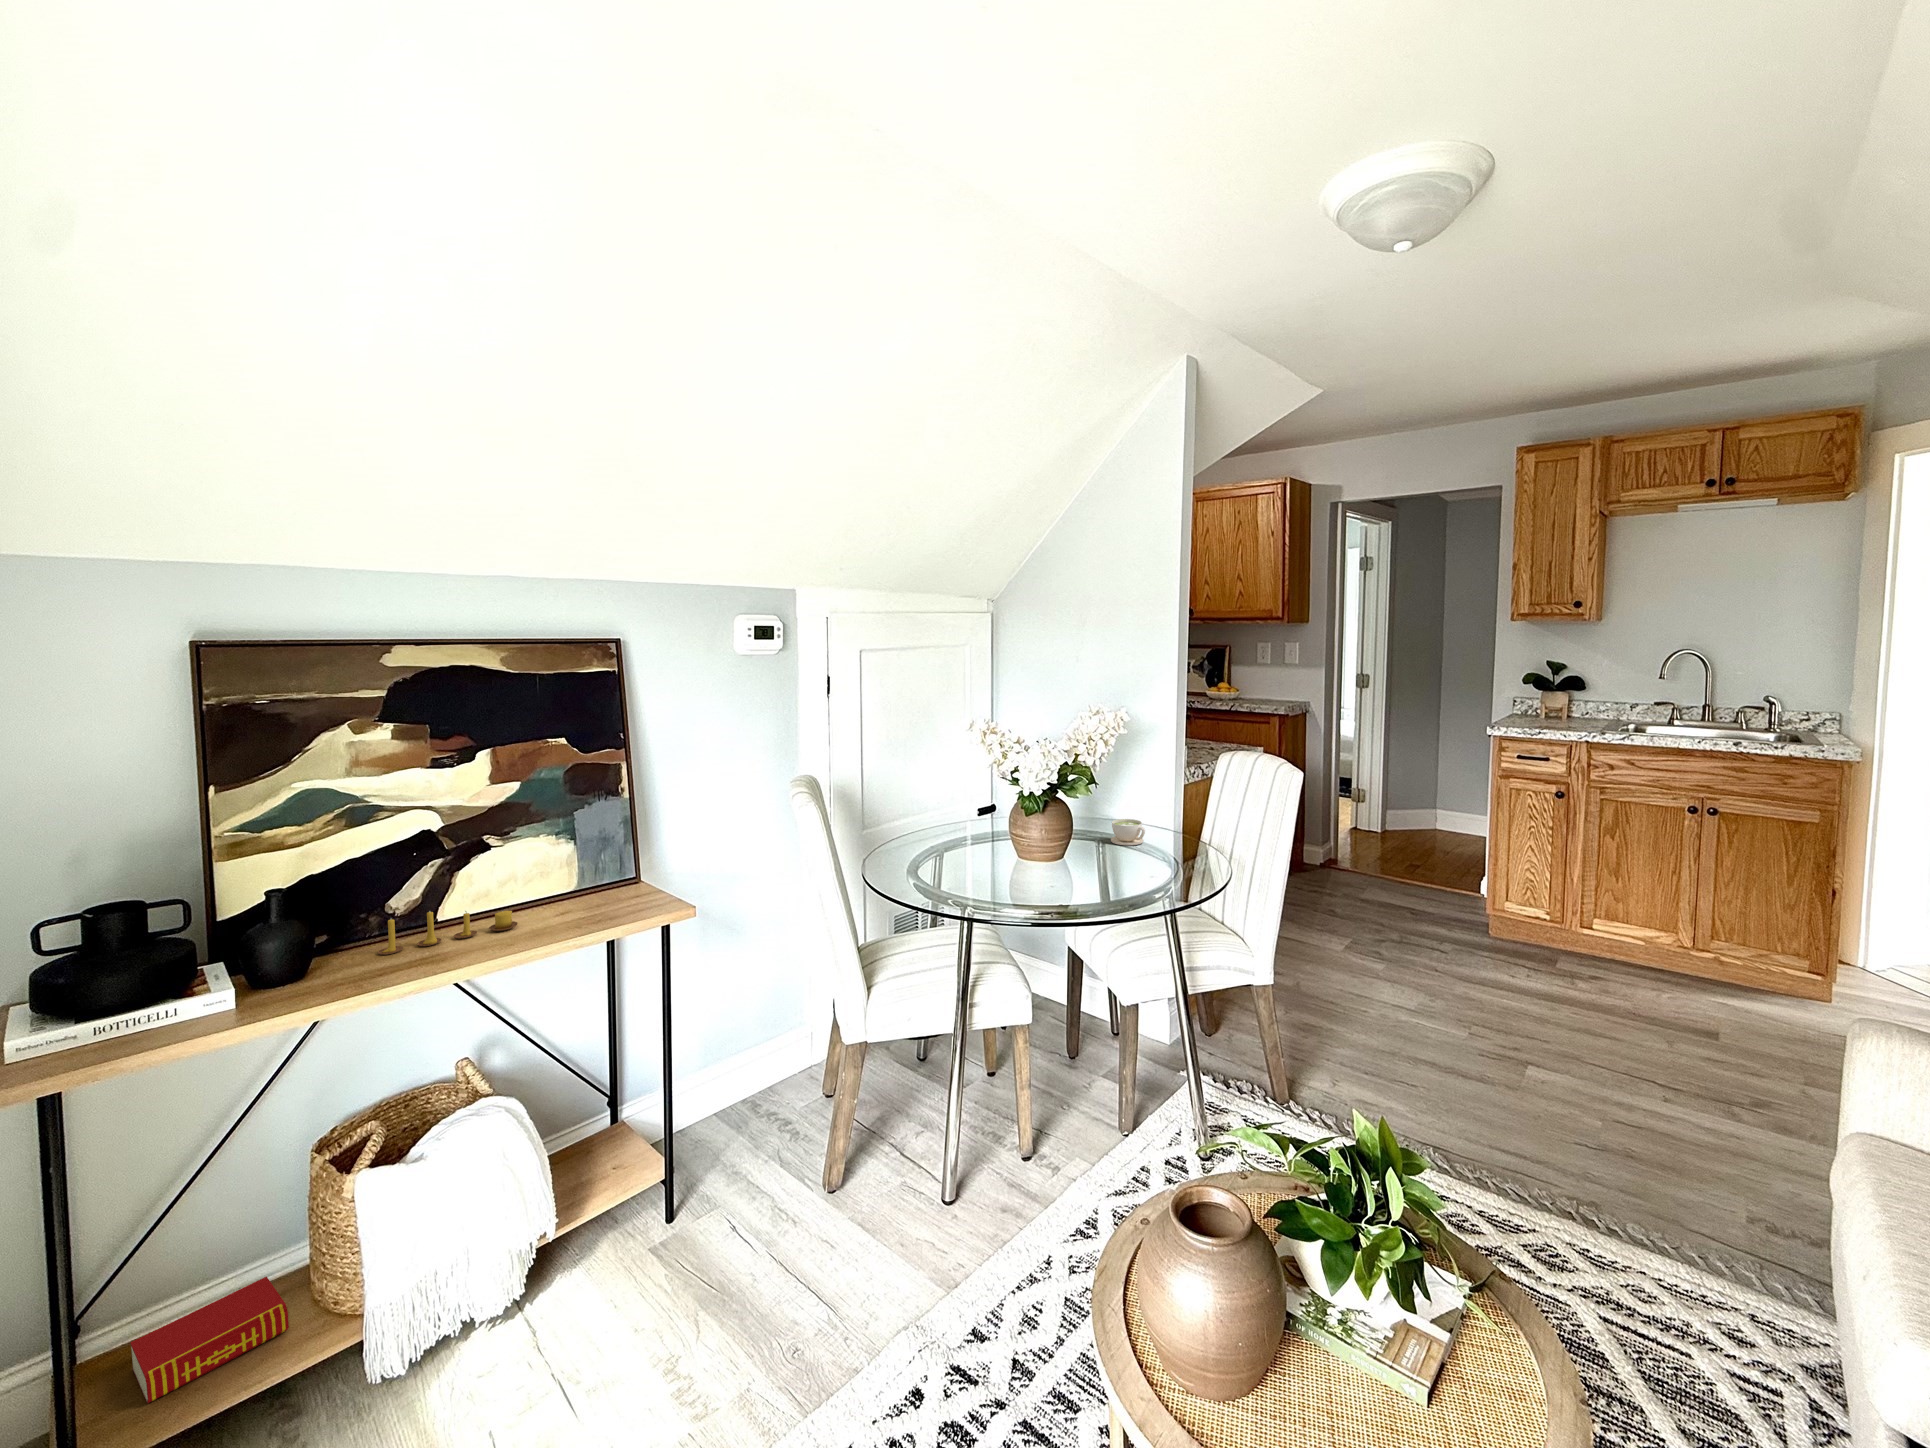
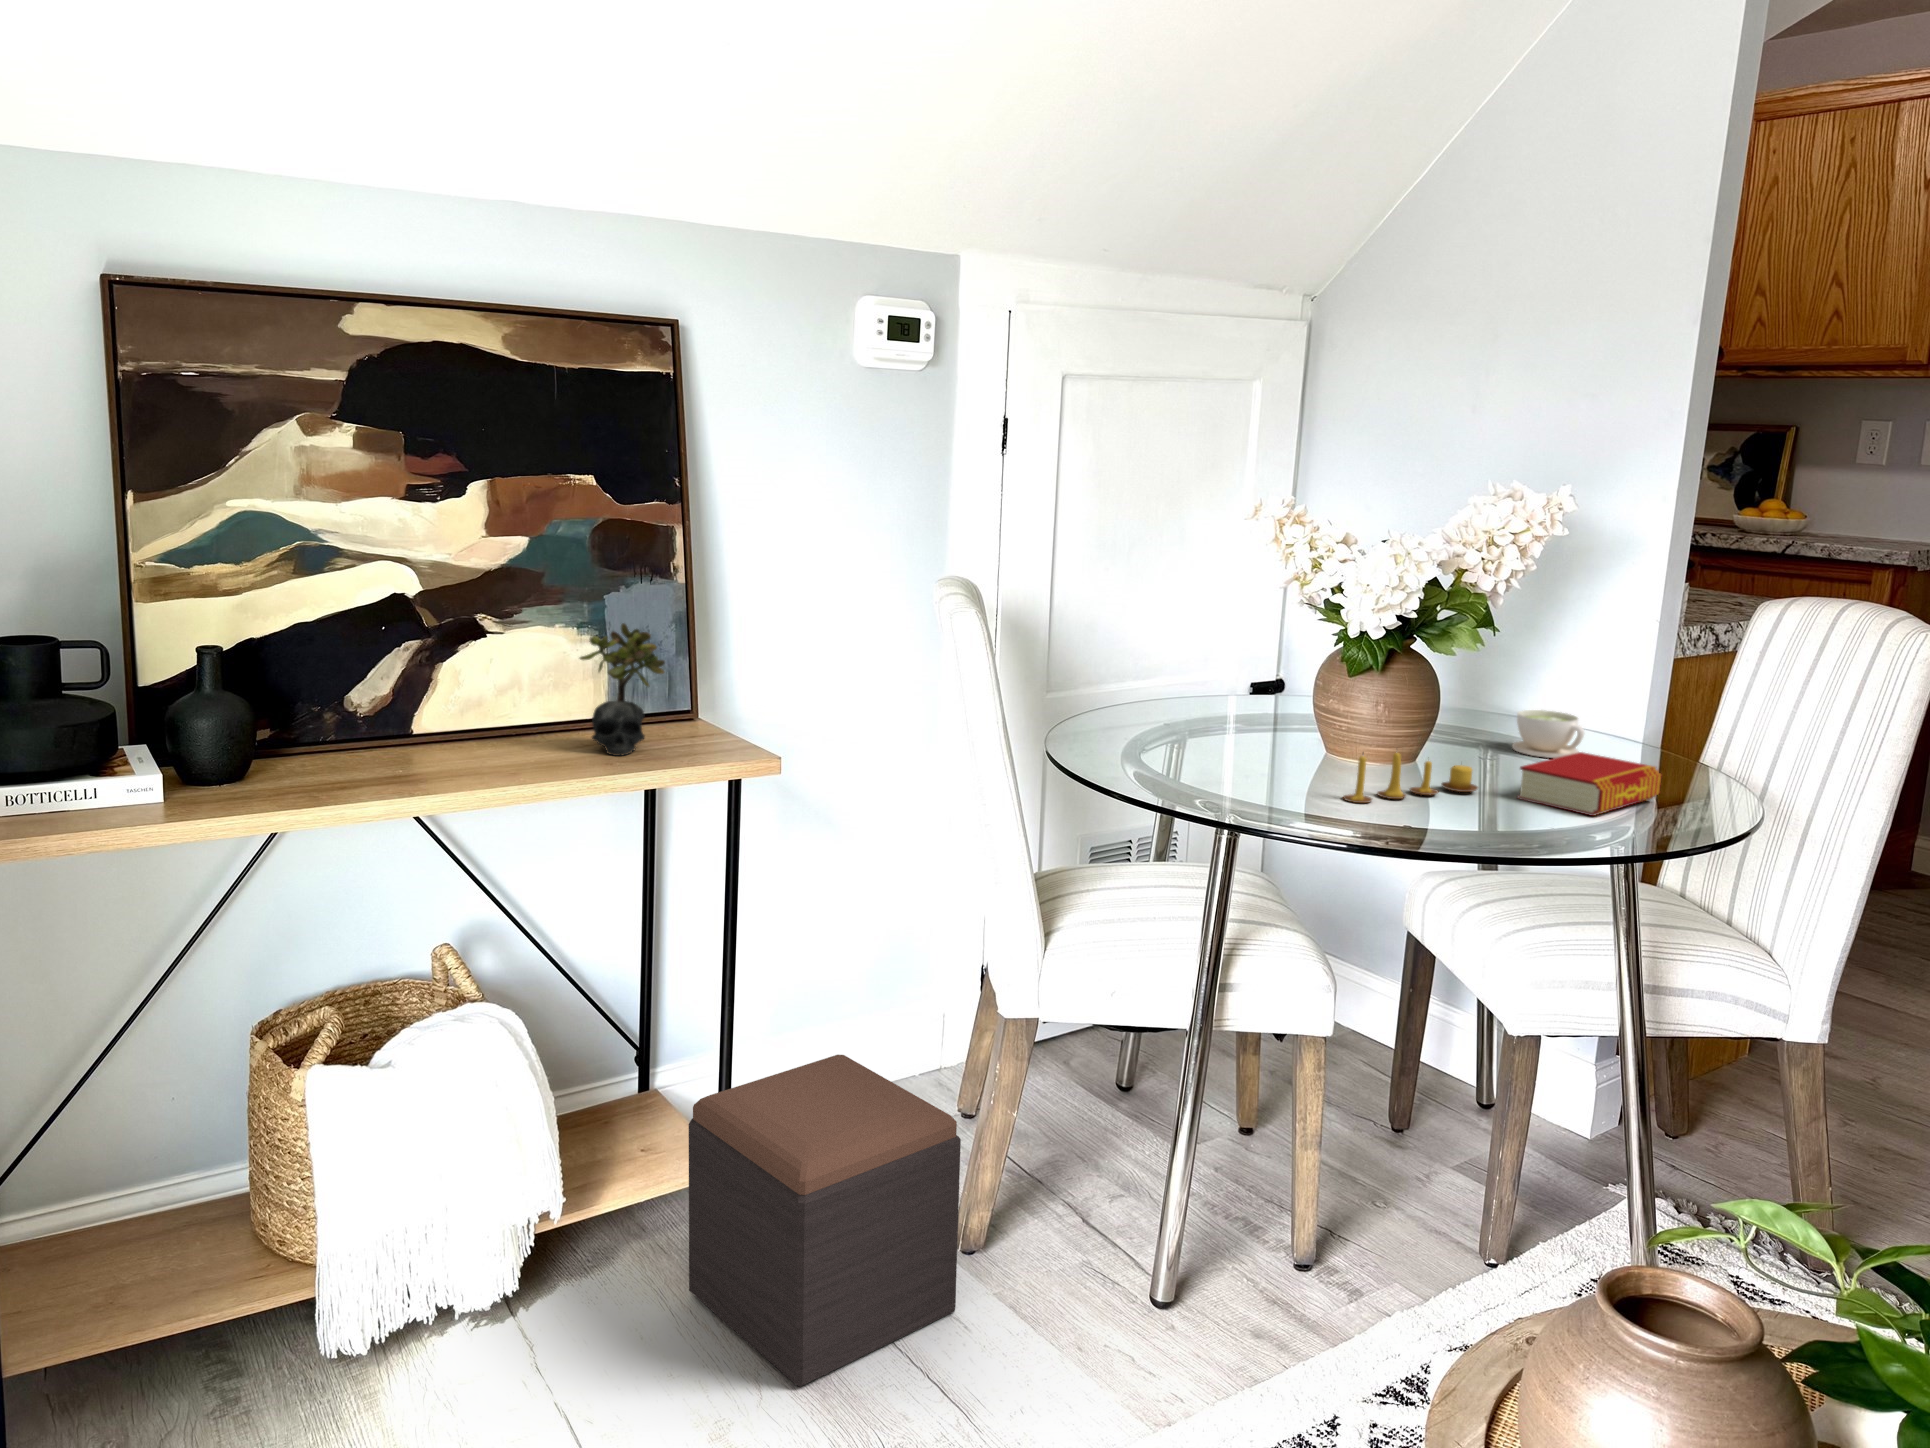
succulent plant: none [558,831,618,918] -> present [580,623,665,756]
candle: present [378,909,518,955] -> present [1343,753,1478,803]
footstool: none [644,1084,825,1317] -> present [689,1055,961,1387]
book: present [131,1277,289,1403] -> present [1517,752,1661,816]

